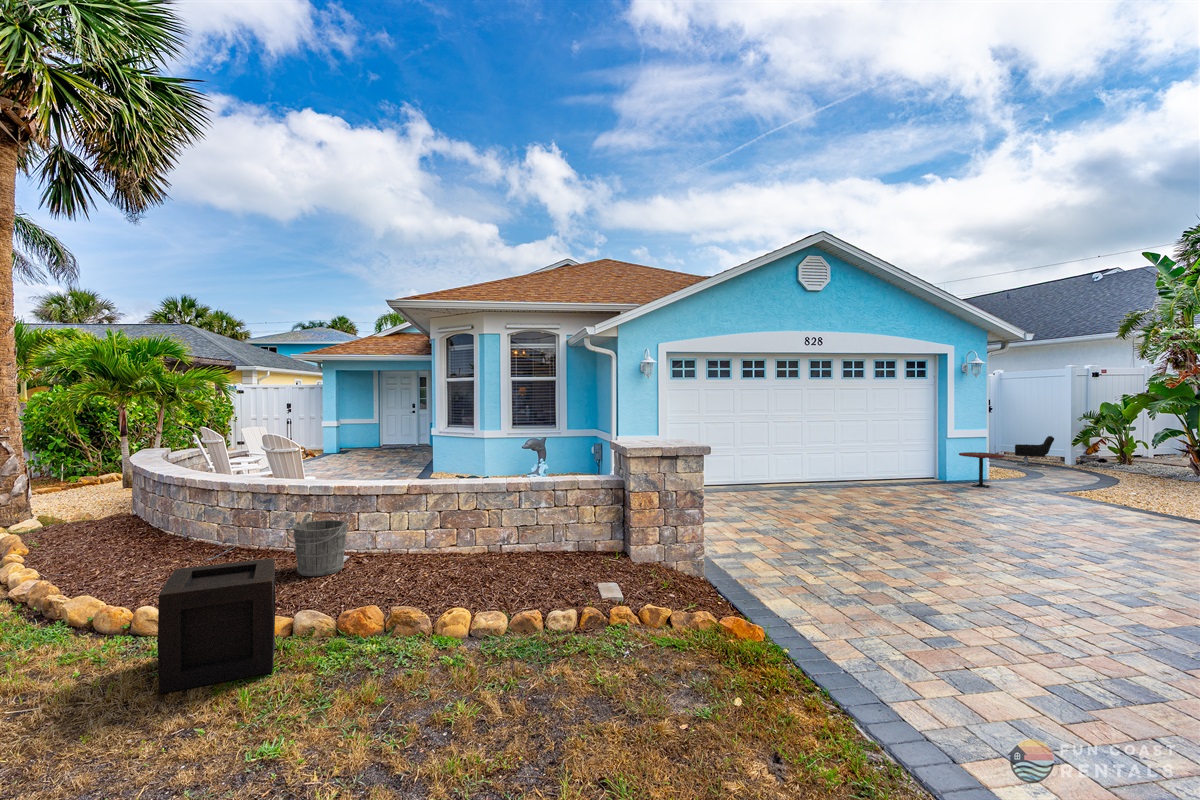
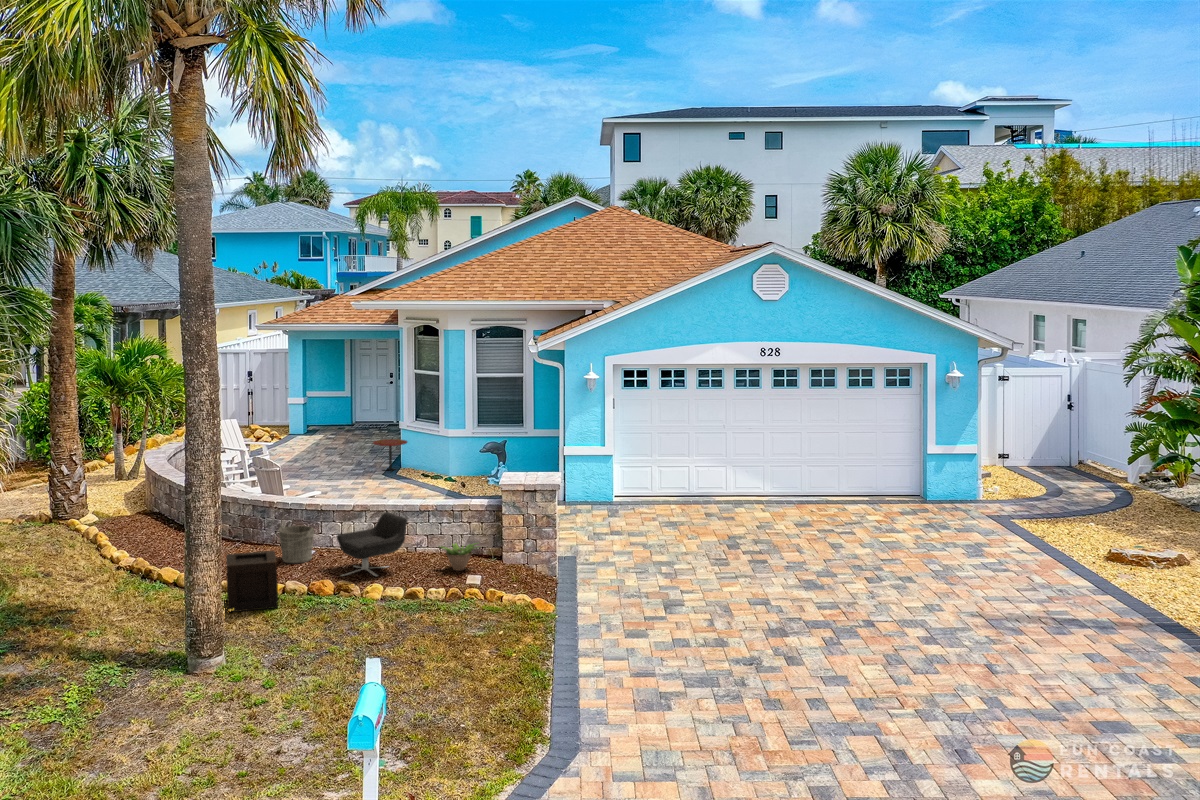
lounge chair: present [1015,436,1054,466] -> present [337,512,408,576]
side table: present [959,452,1004,488] -> present [373,439,407,471]
decorative plant: none [529,534,596,576] -> present [441,543,477,570]

